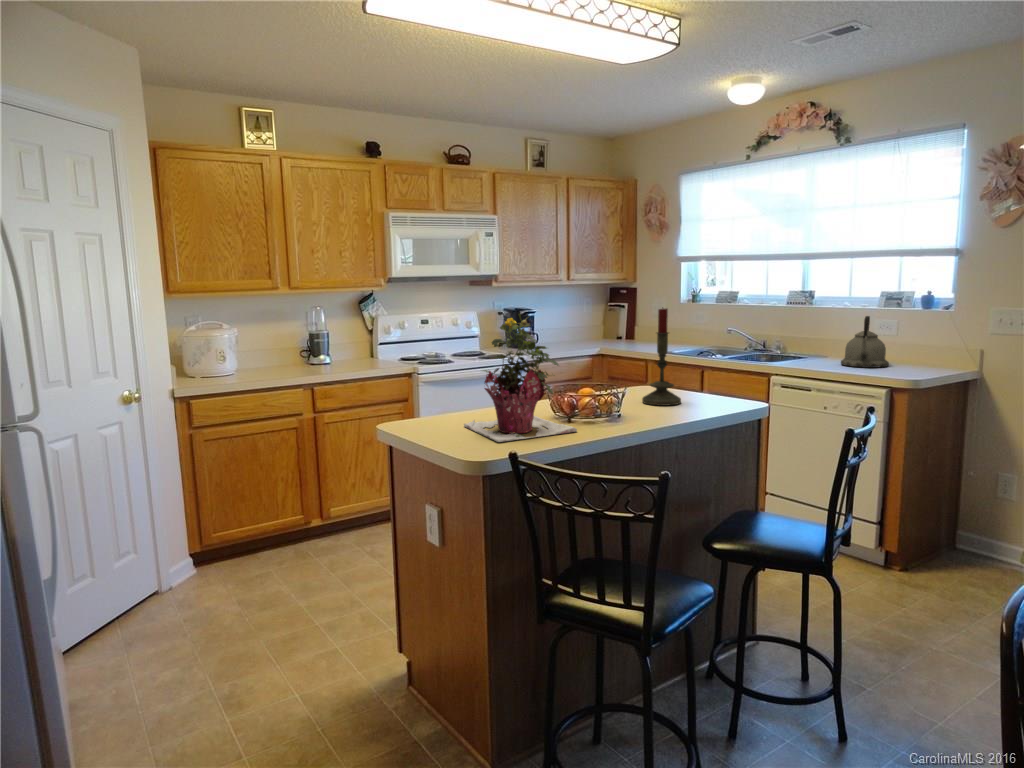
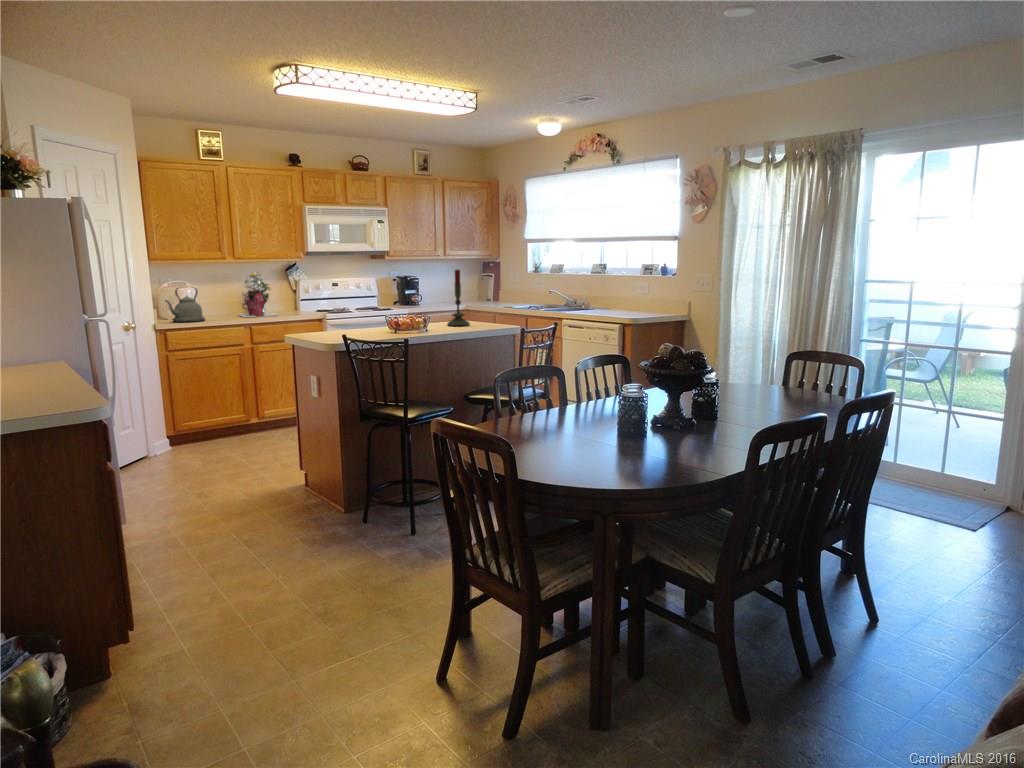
potted plant: present [464,314,577,442] -> present [239,273,278,317]
kettle: present [841,316,889,368] -> present [165,288,205,322]

